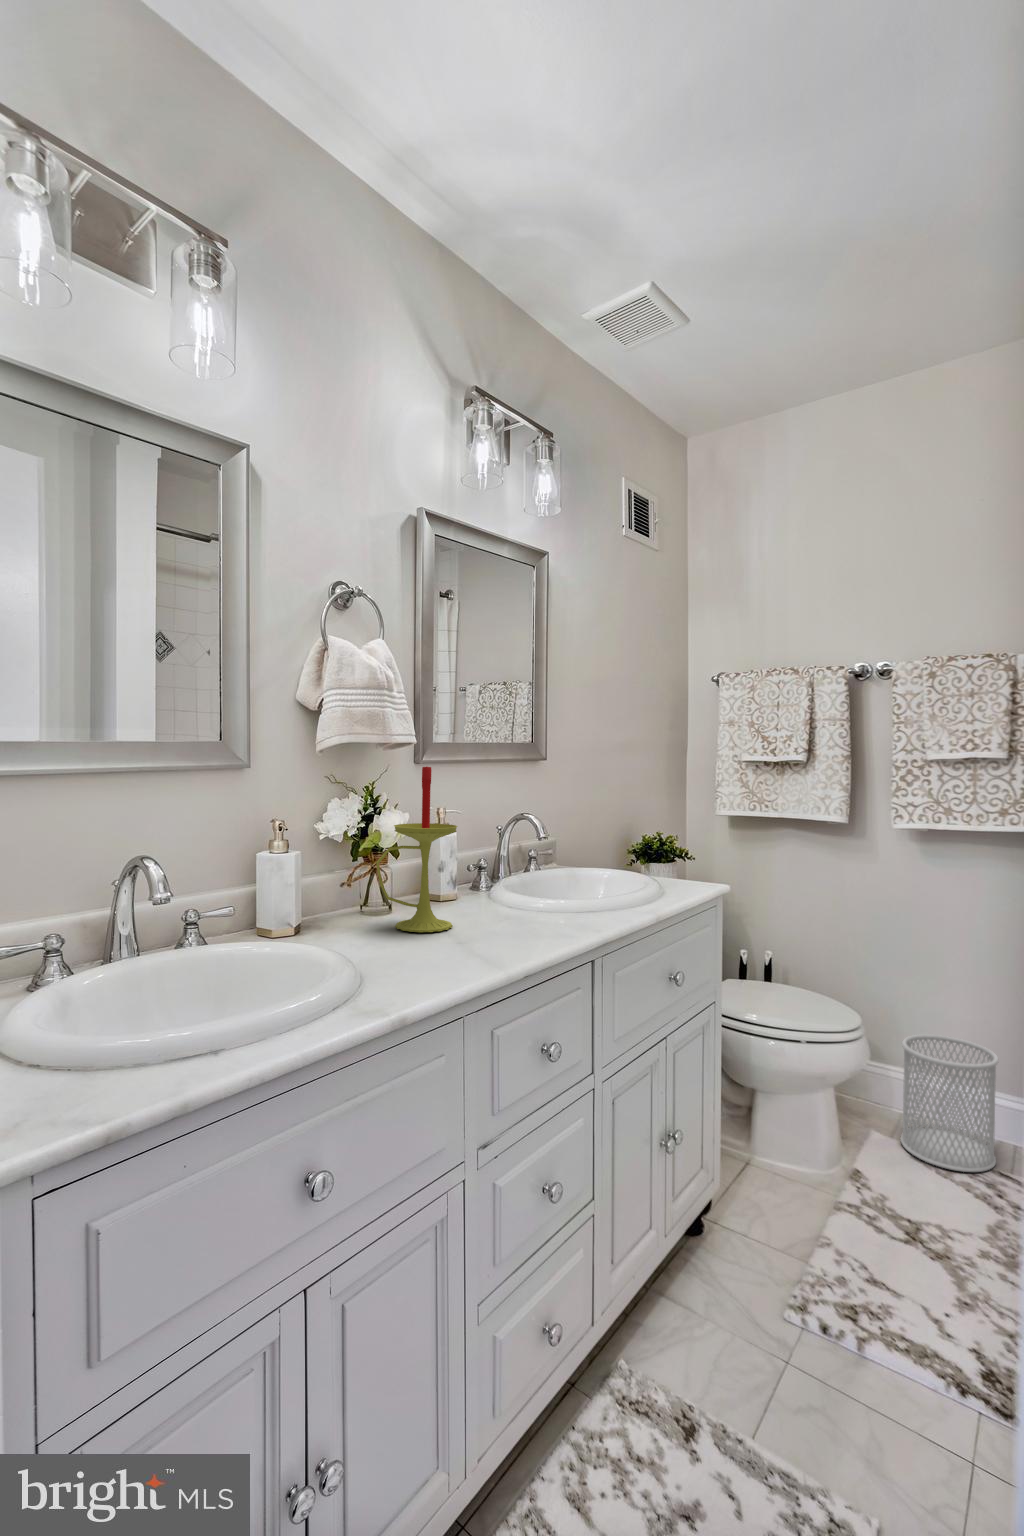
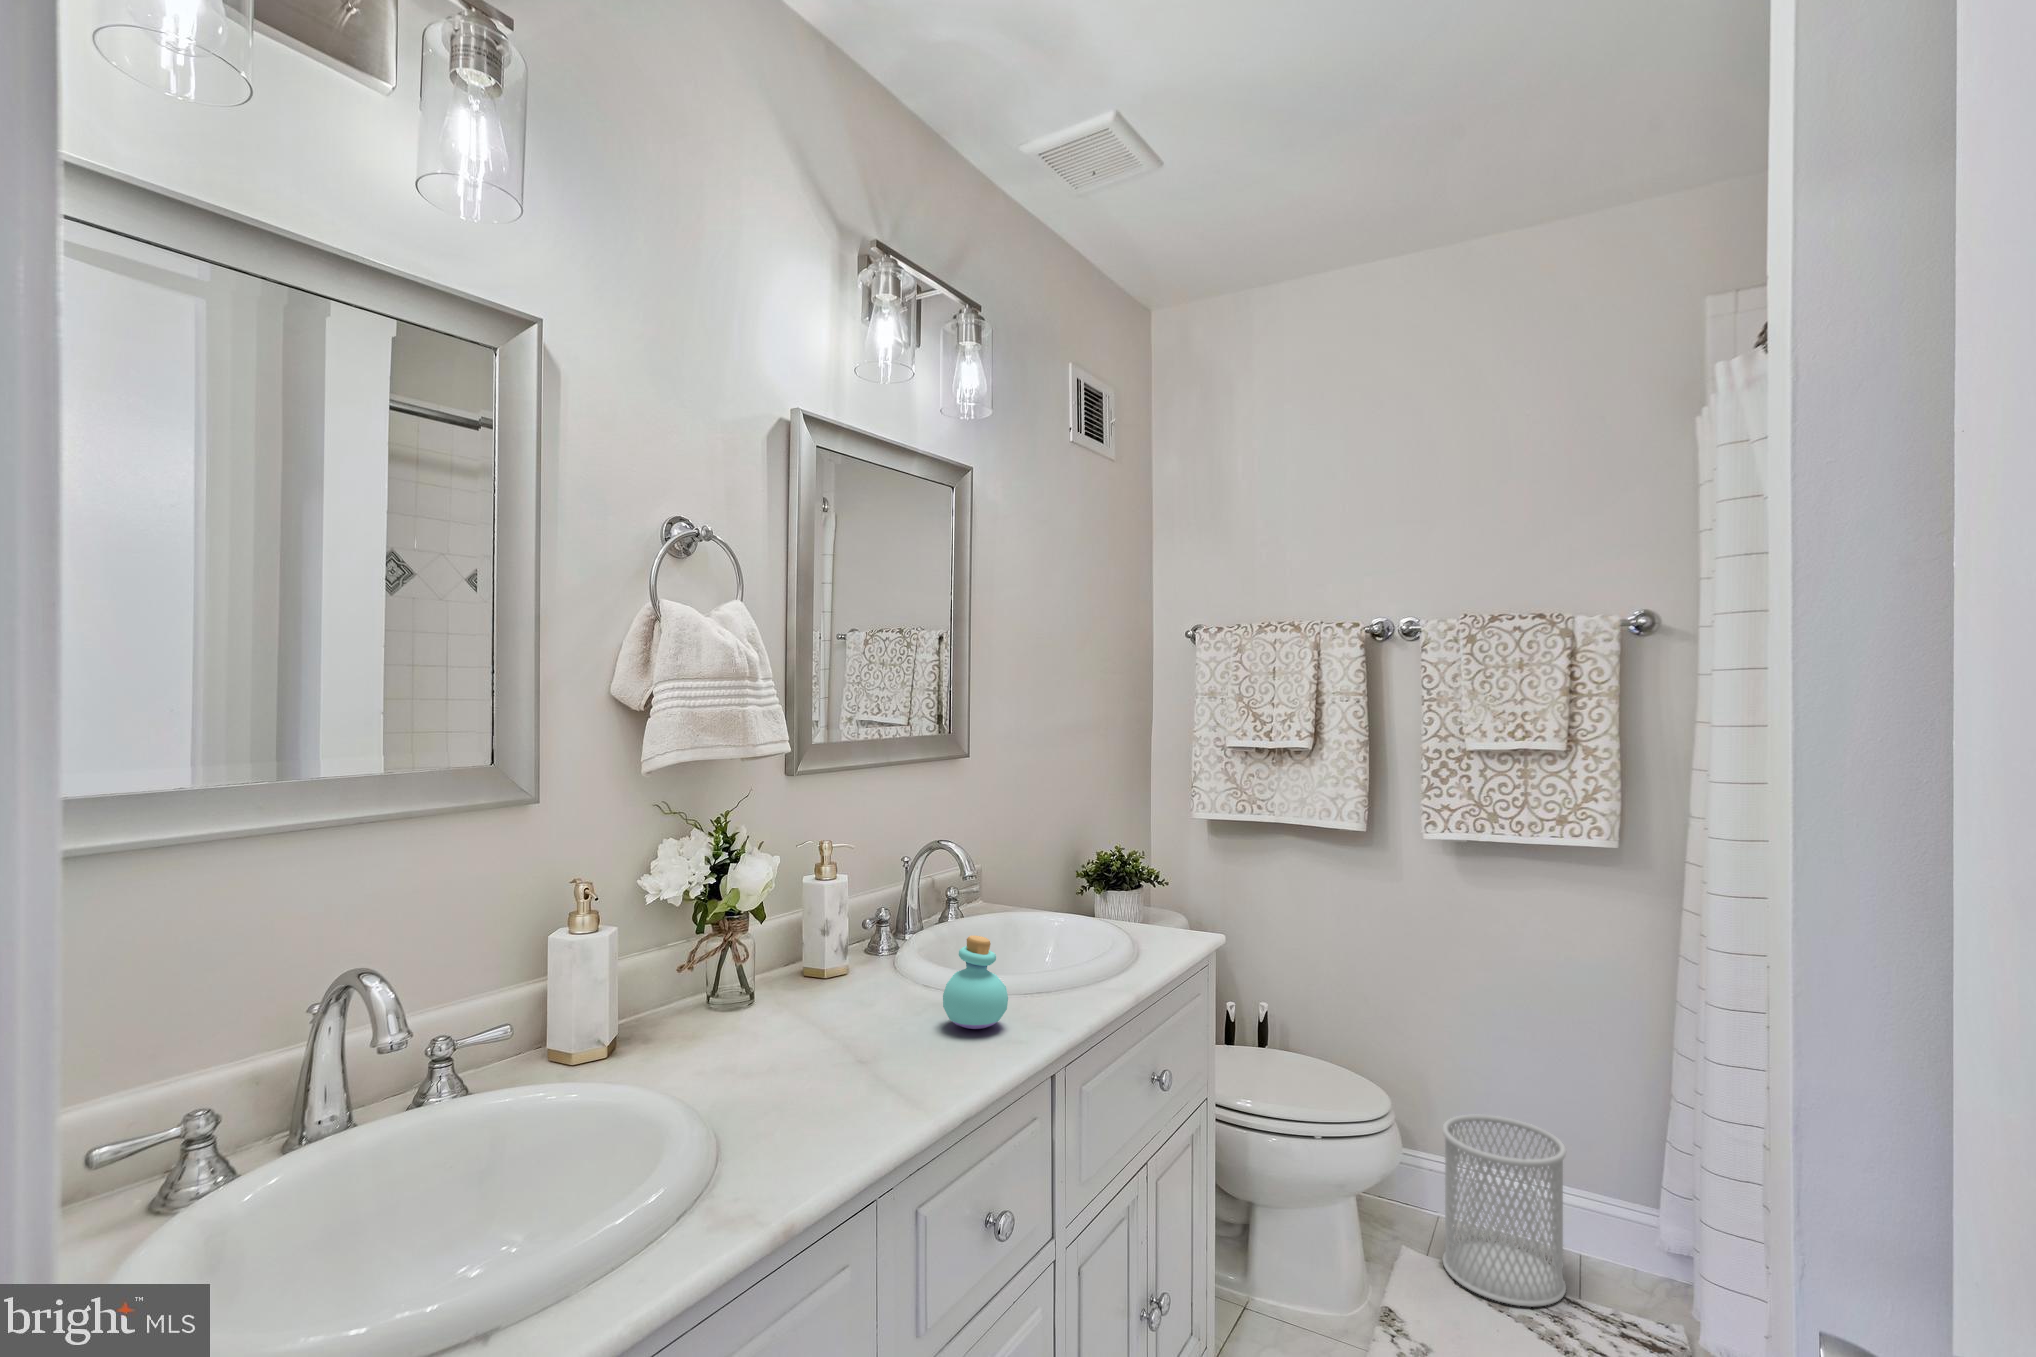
candle: present [376,767,458,932] -> none [733,790,855,1048]
perfume bottle: none [518,865,563,927] -> present [943,936,1008,1029]

